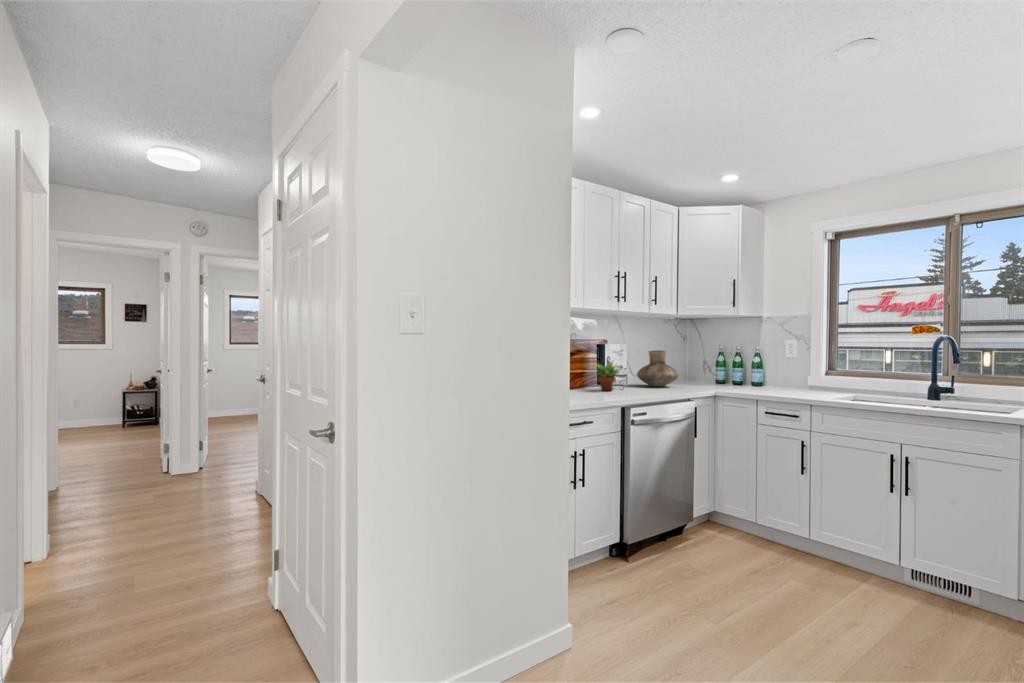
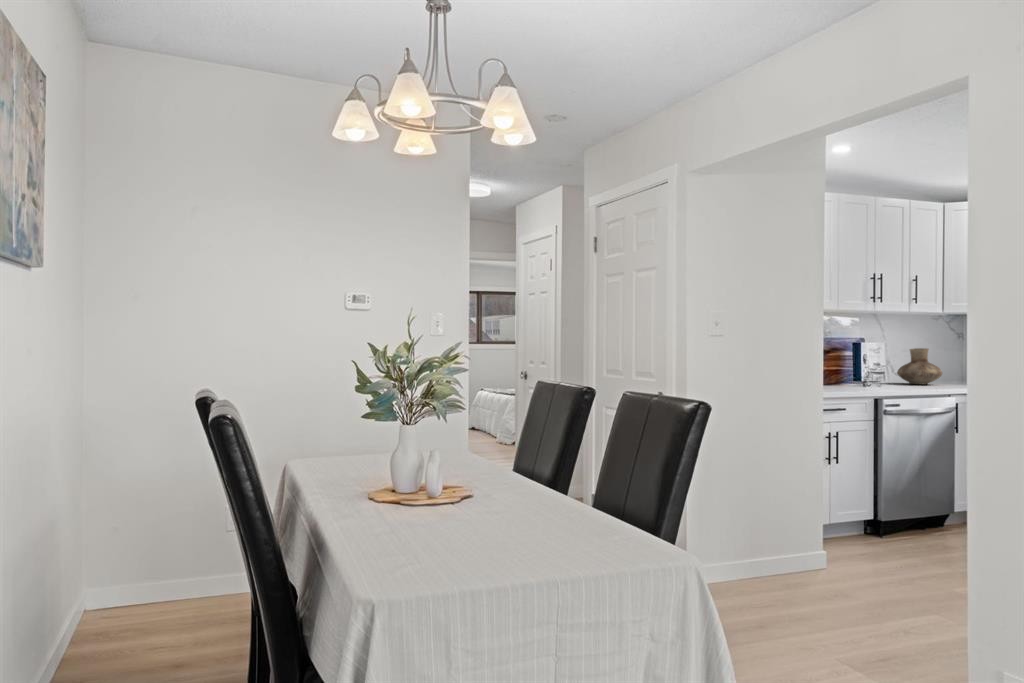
succulent plant: present [596,361,620,391] -> none [847,358,878,387]

